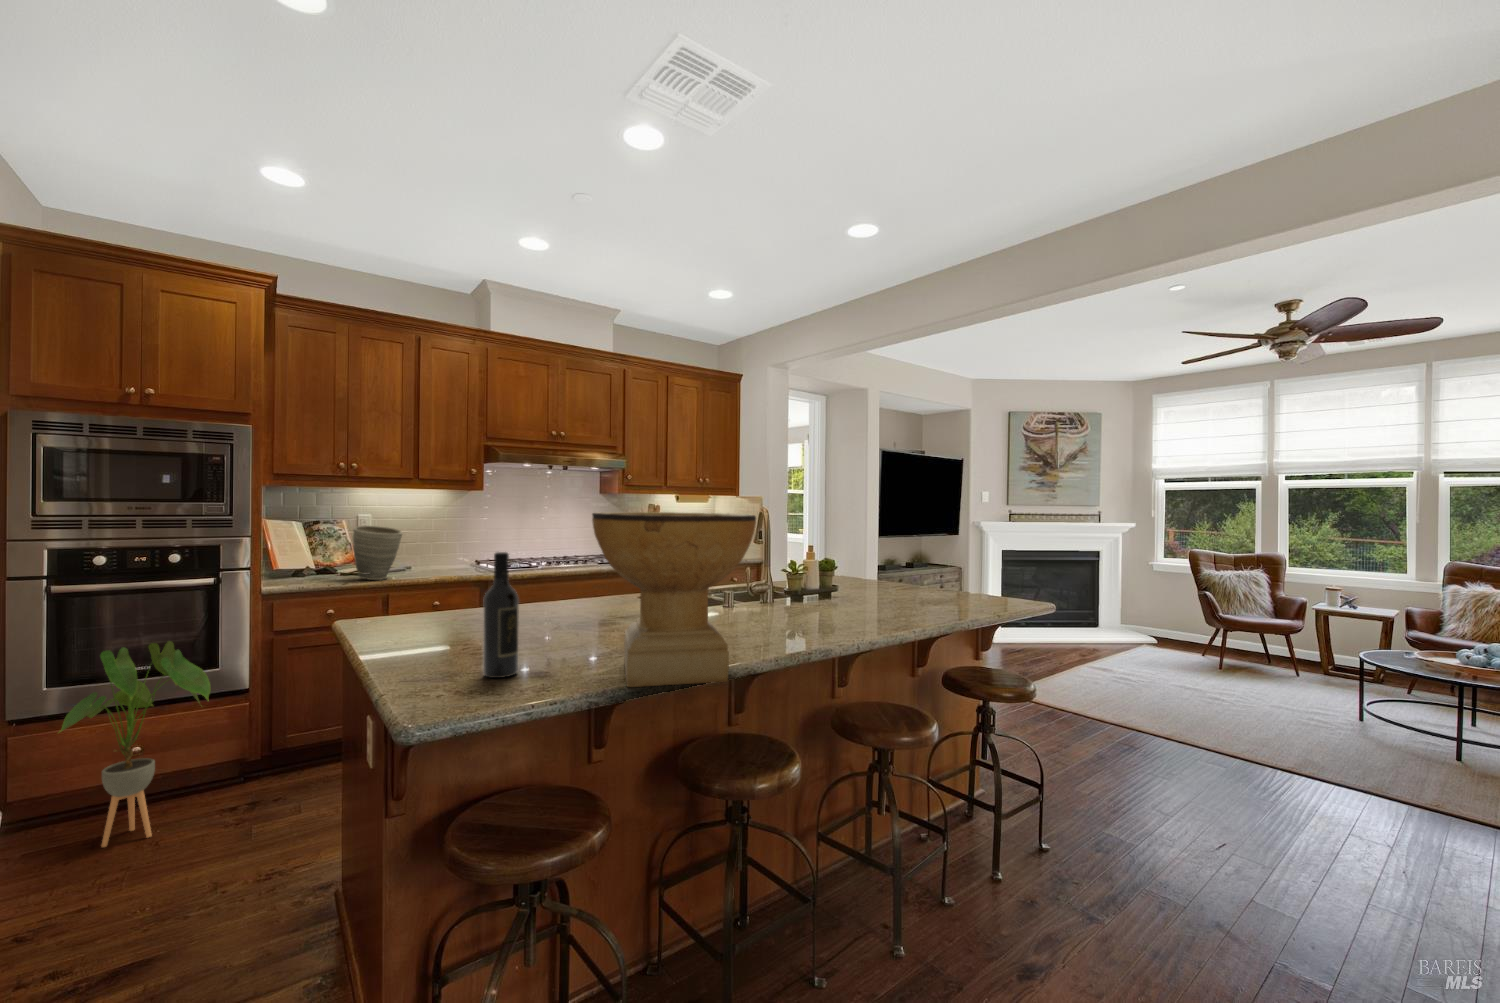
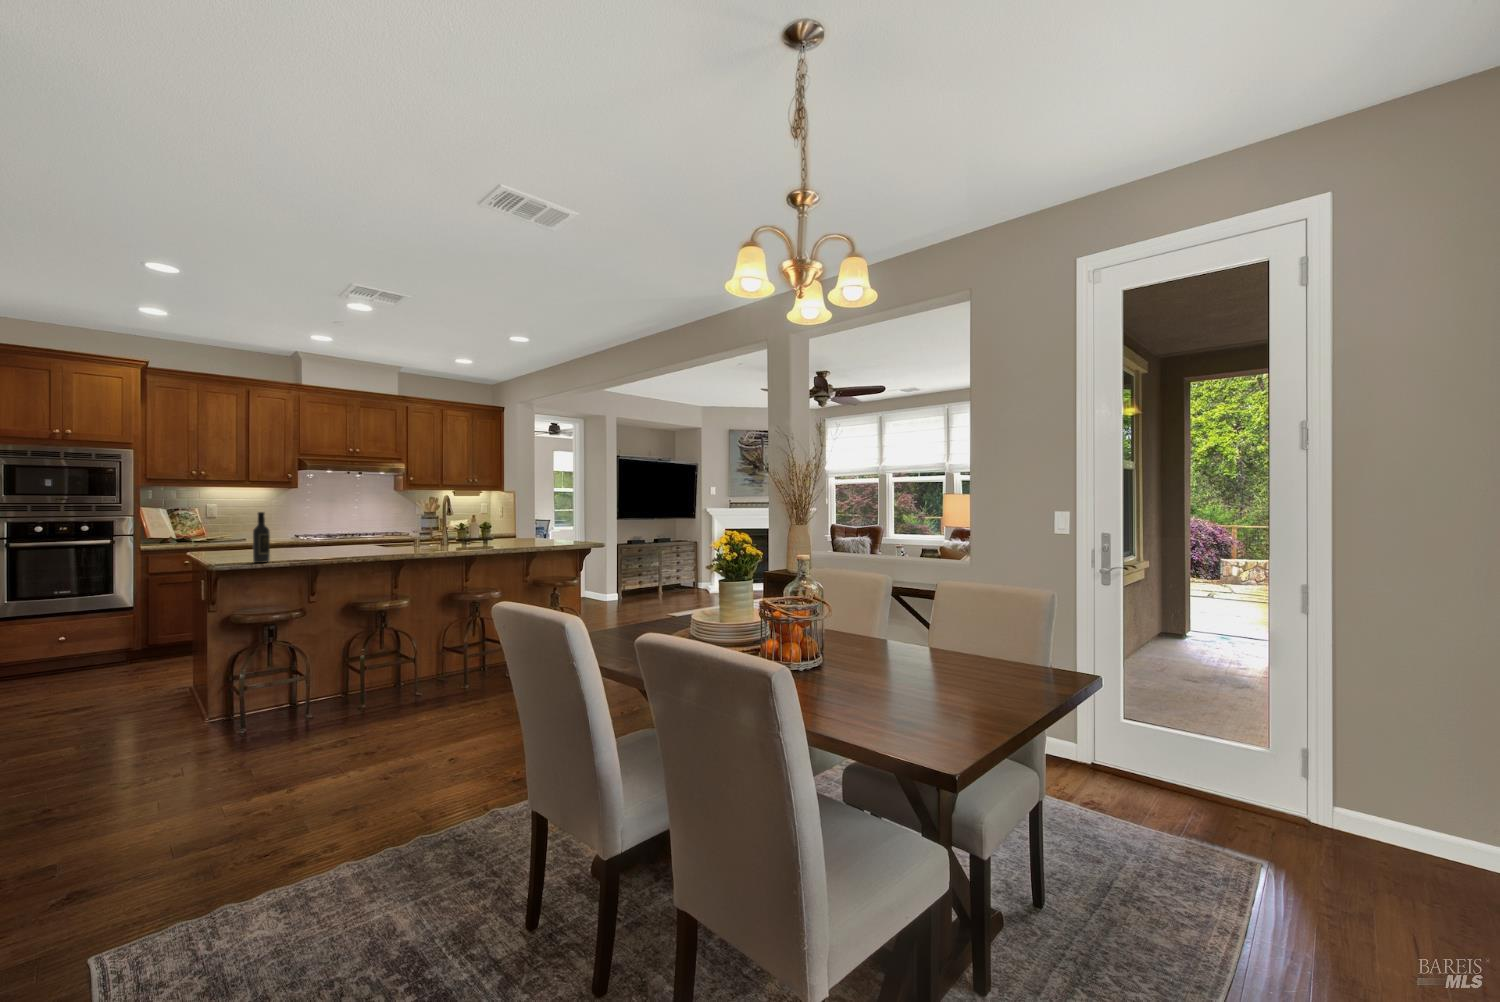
decorative bowl: present [592,512,756,687] -> none [300,495,378,563]
vase: present [353,526,403,580] -> none [202,512,238,546]
house plant: present [61,641,210,847] -> none [25,574,113,684]

